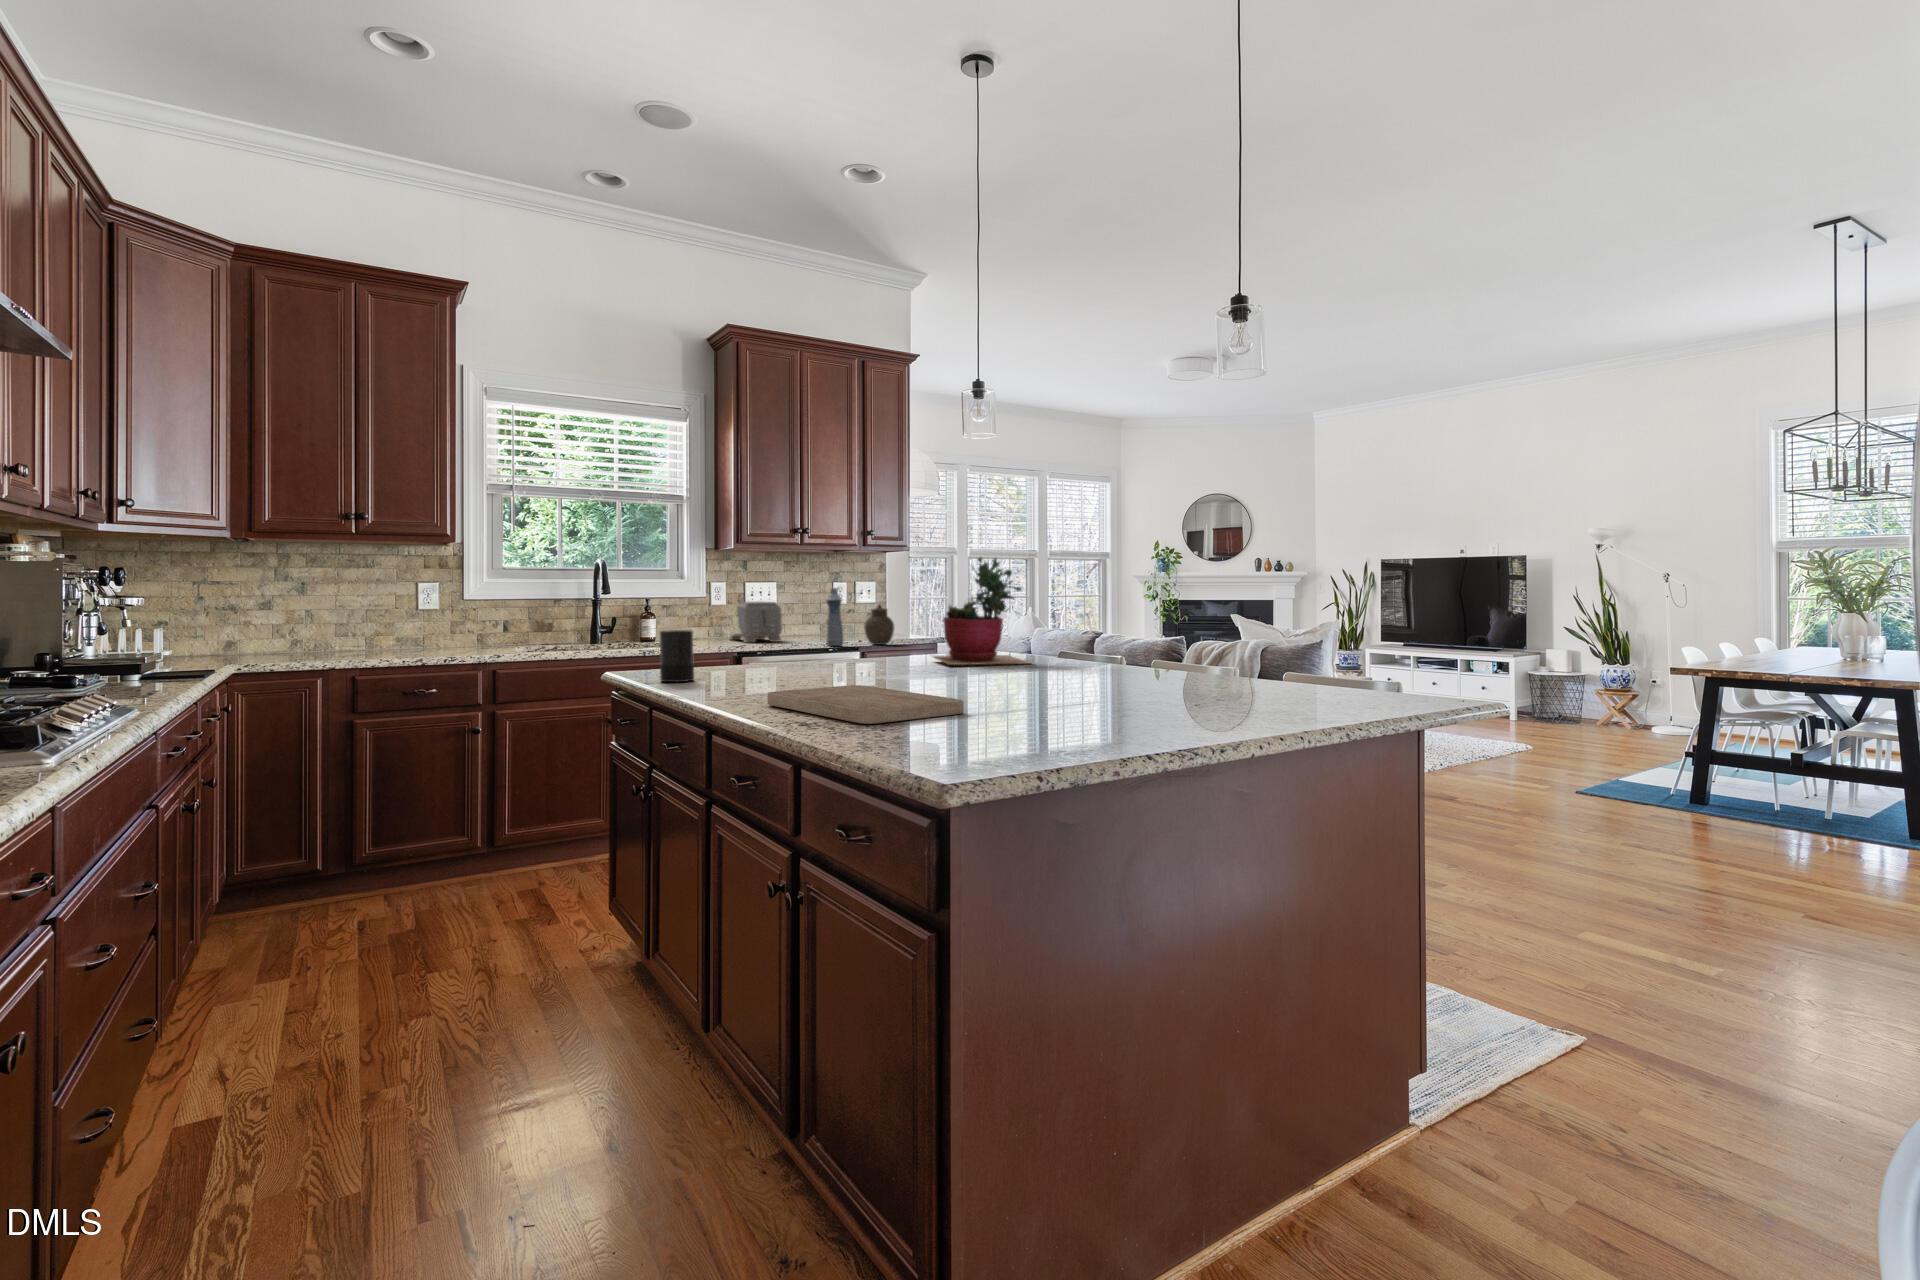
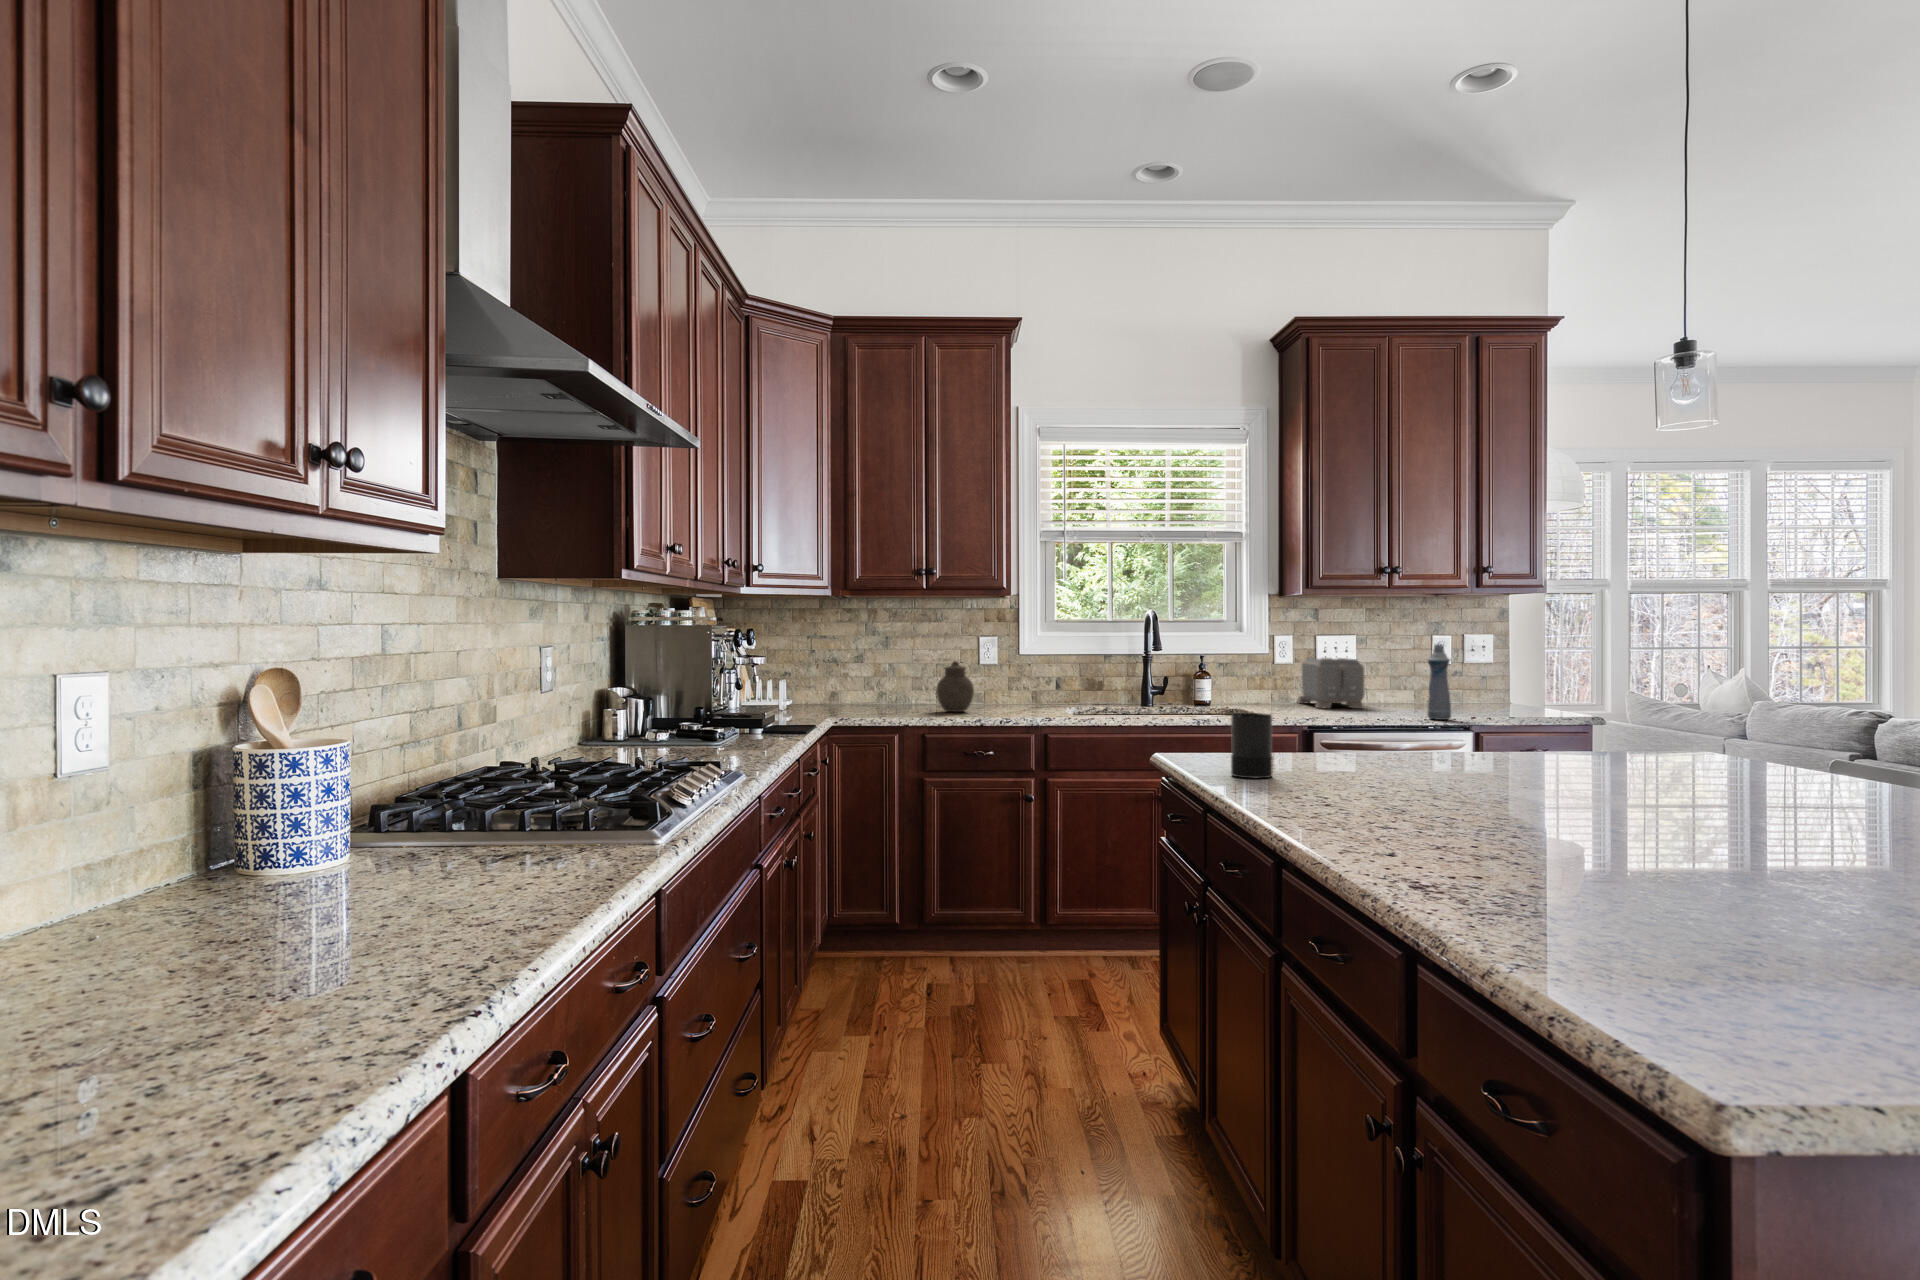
succulent plant: present [933,557,1030,665] -> none [1602,615,1800,781]
jar: present [864,605,894,645] -> present [936,661,974,712]
cutting board: present [767,685,964,724] -> none [1385,815,1726,900]

